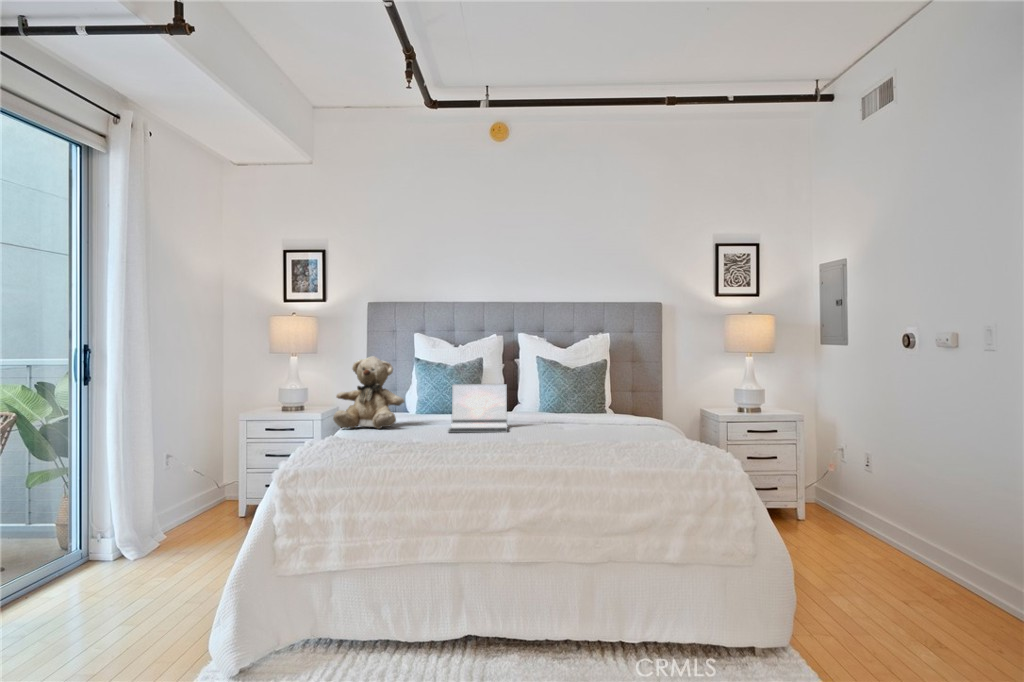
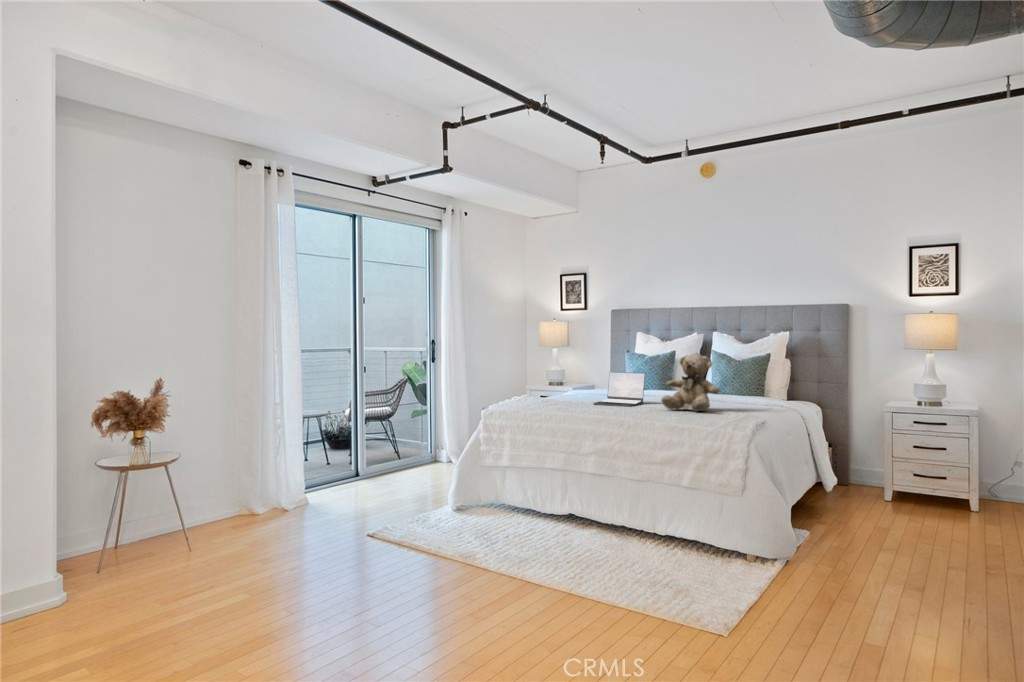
teddy bear: present [333,356,404,429] -> present [661,353,720,412]

